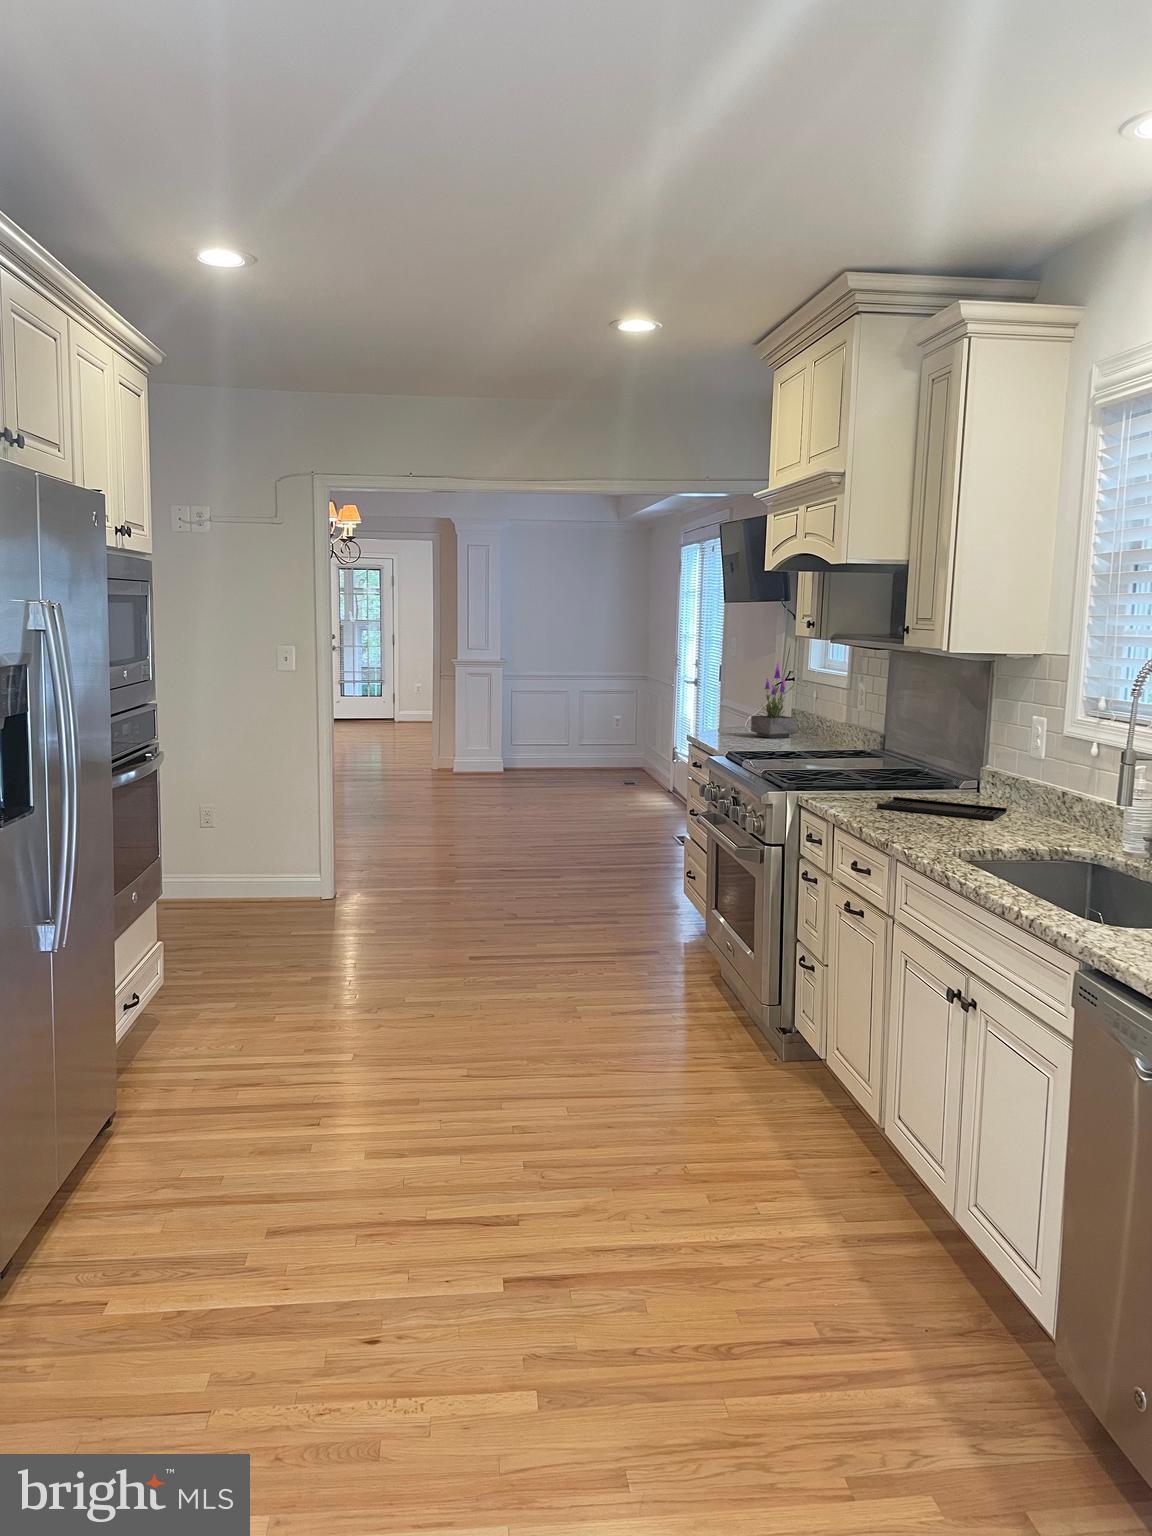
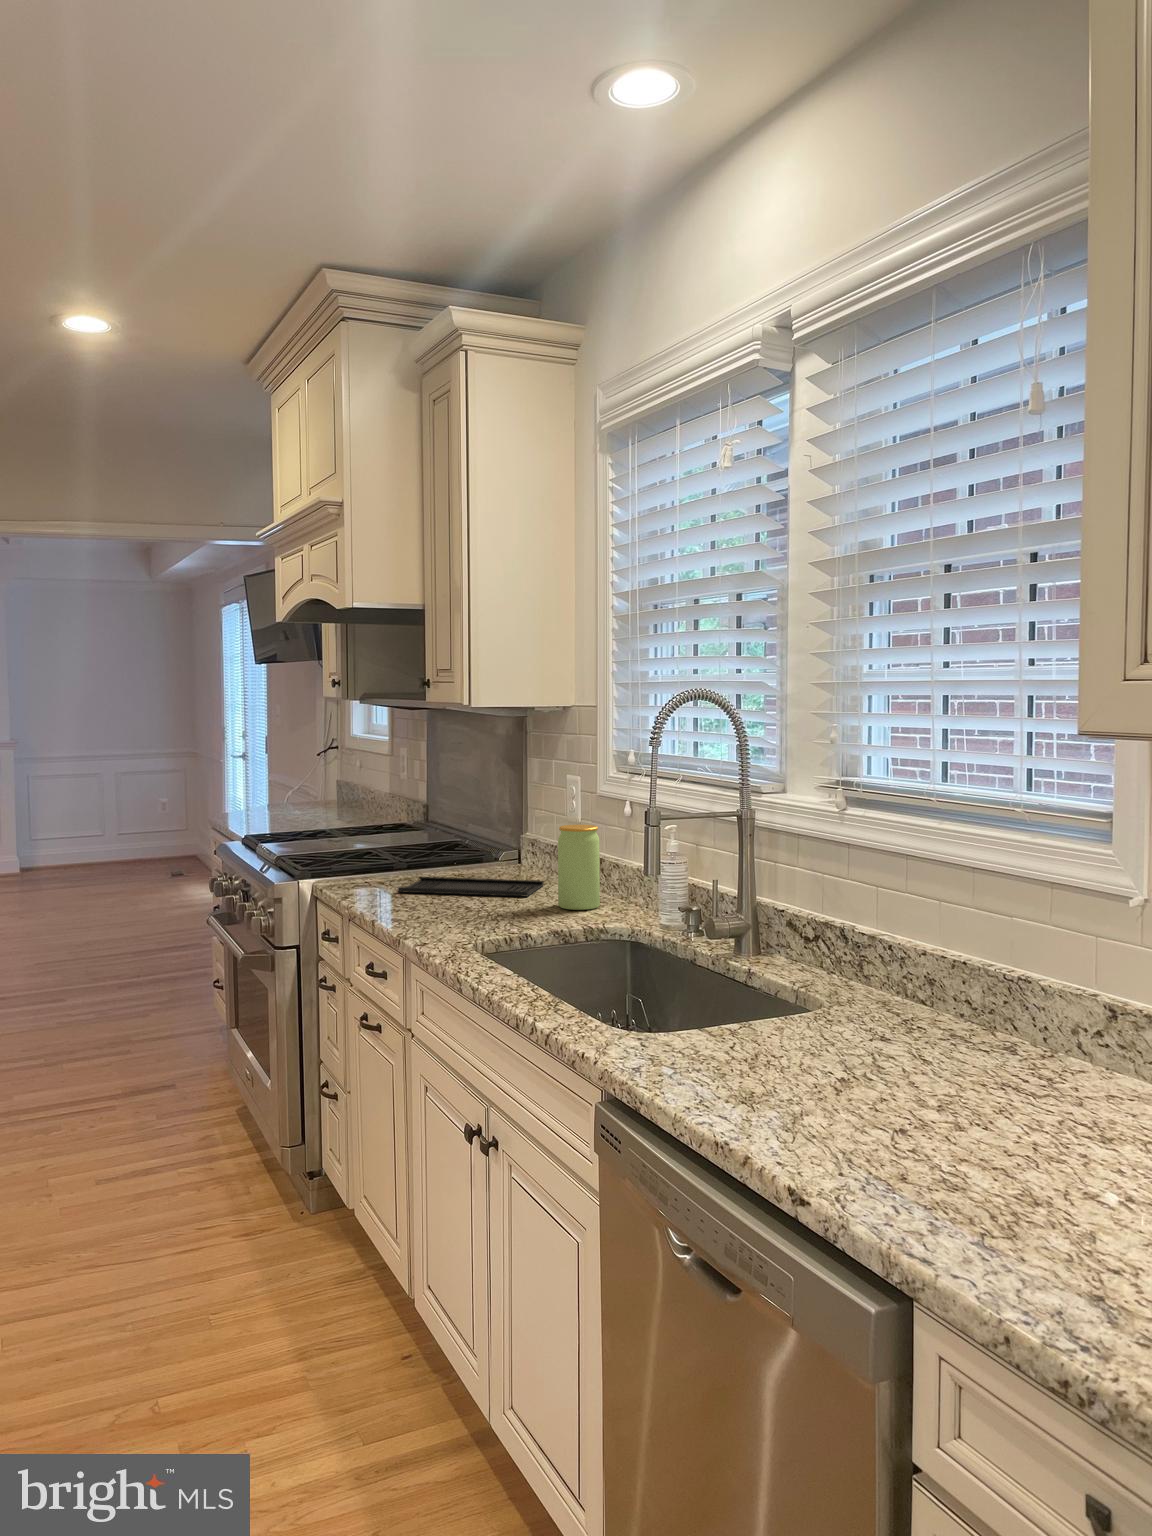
potted plant: present [751,661,797,738] -> none [286,727,338,815]
jar: none [1024,761,1067,834] -> present [558,825,600,910]

